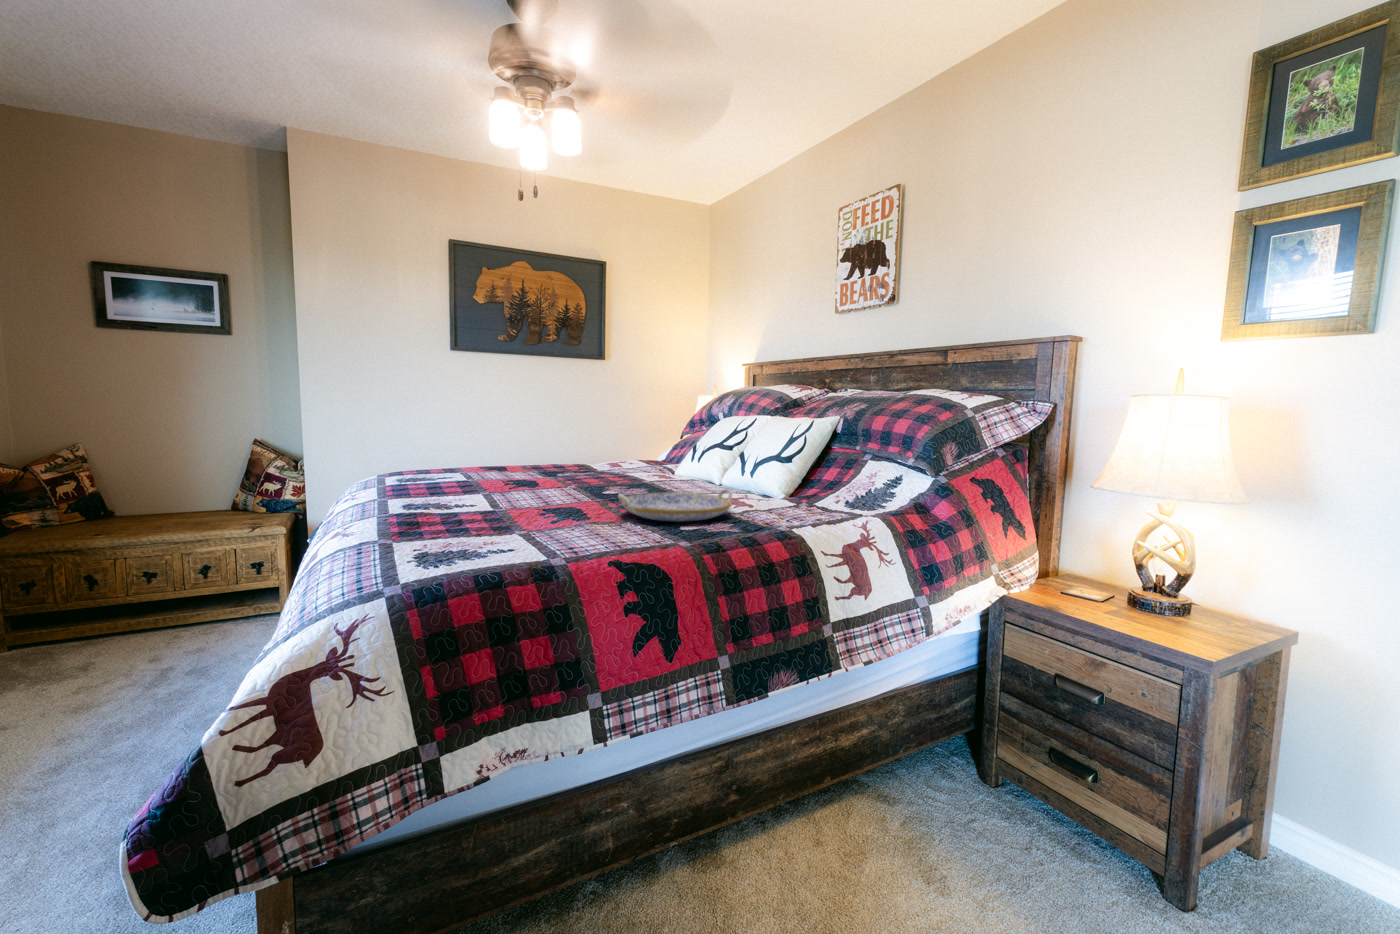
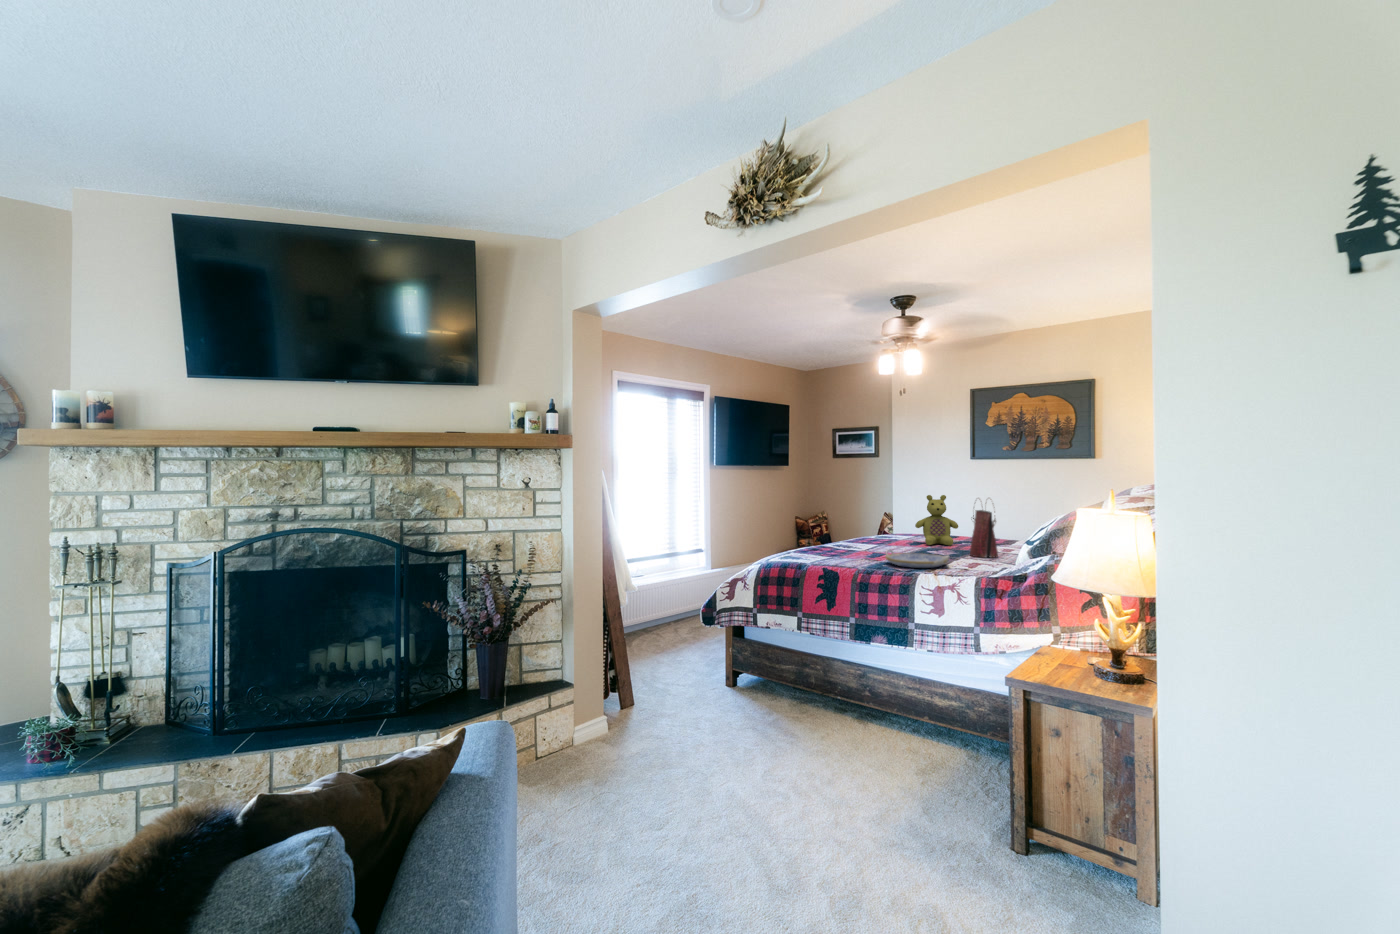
stuffed bear: none [471,396,541,481] -> present [915,495,958,546]
handbag: none [626,397,680,488] -> present [970,510,998,558]

